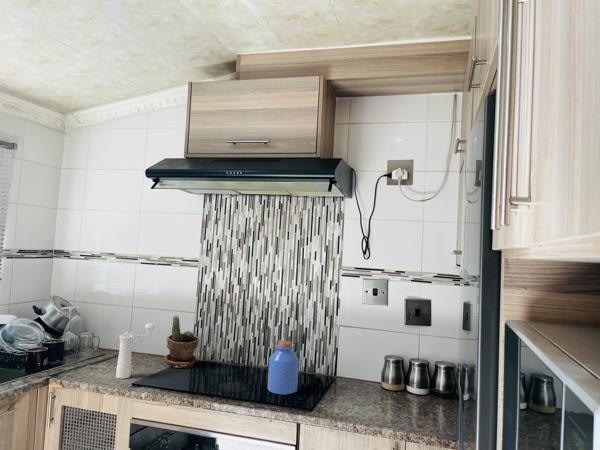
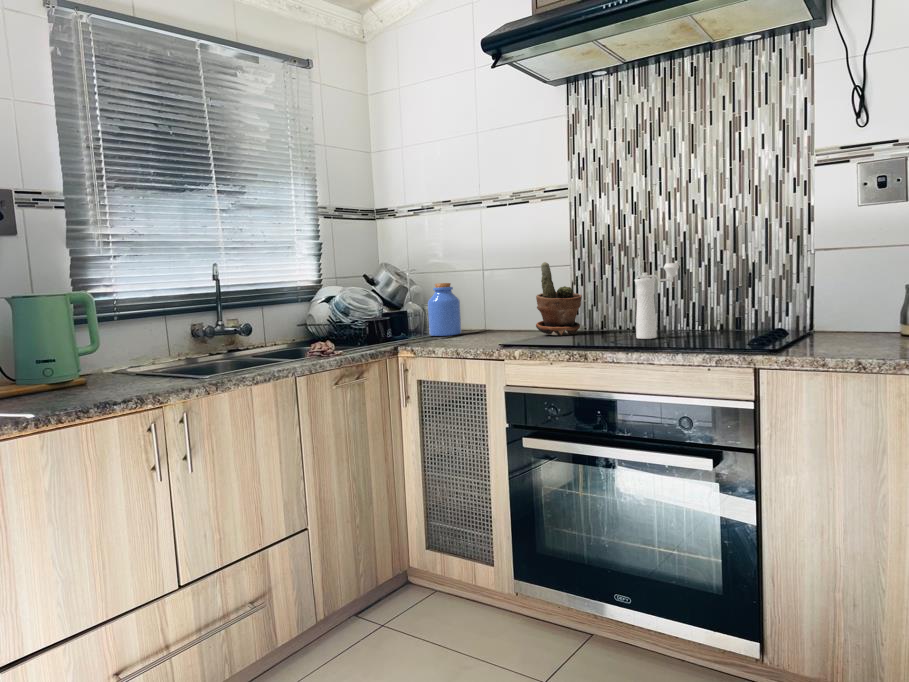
pepper mill: present [116,323,155,379] -> present [635,263,679,339]
jar: present [268,341,299,395] -> present [428,283,461,336]

